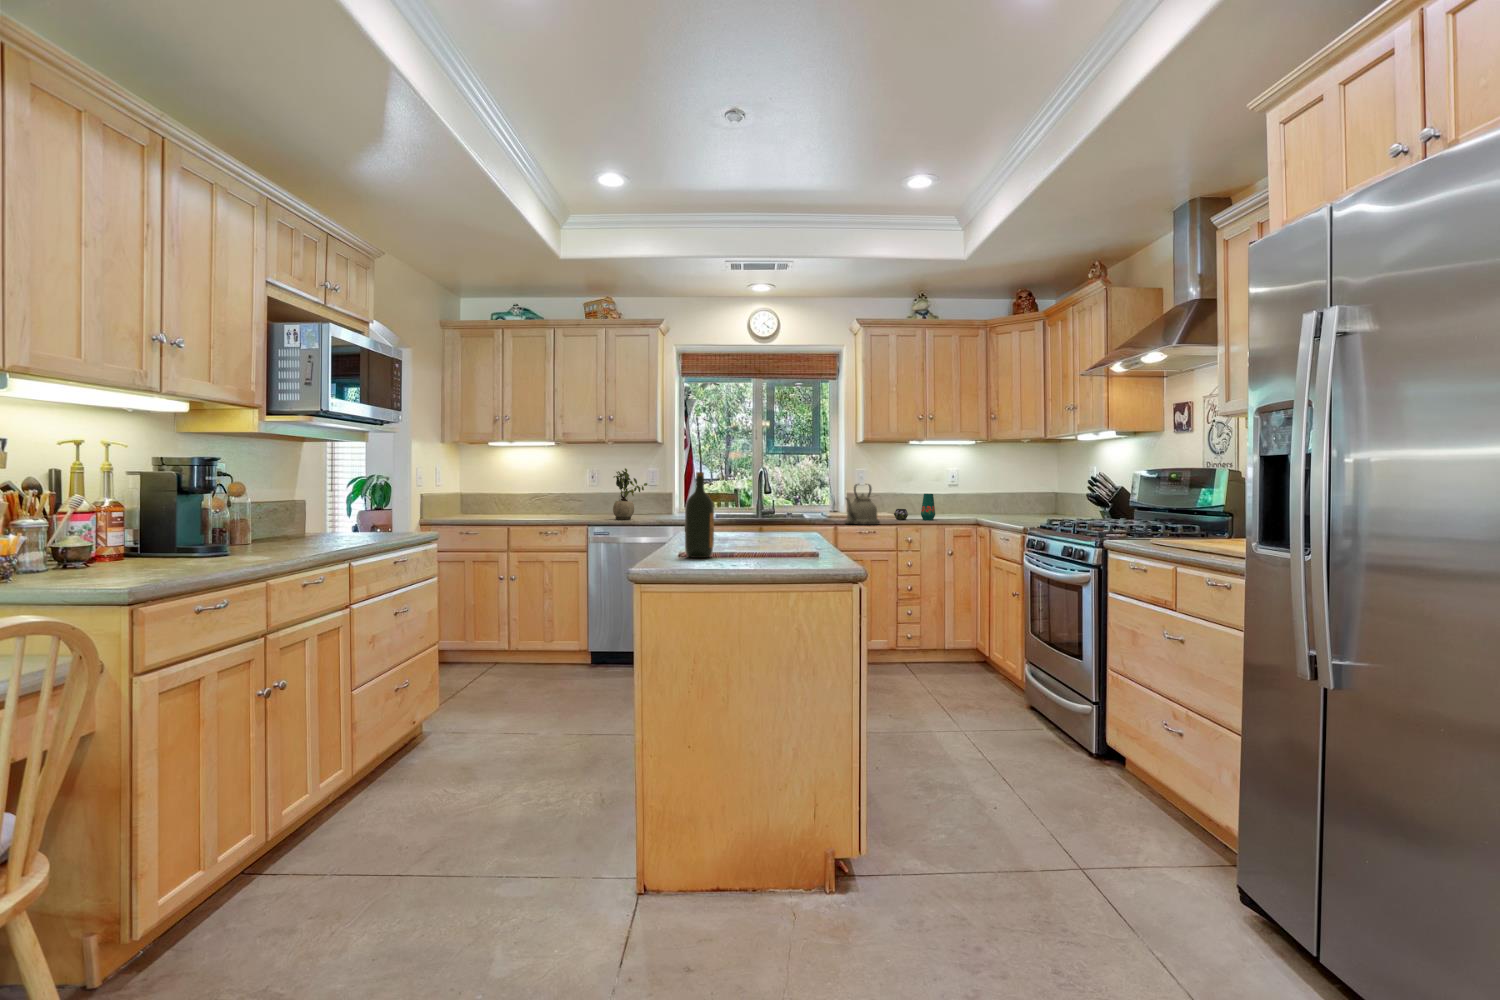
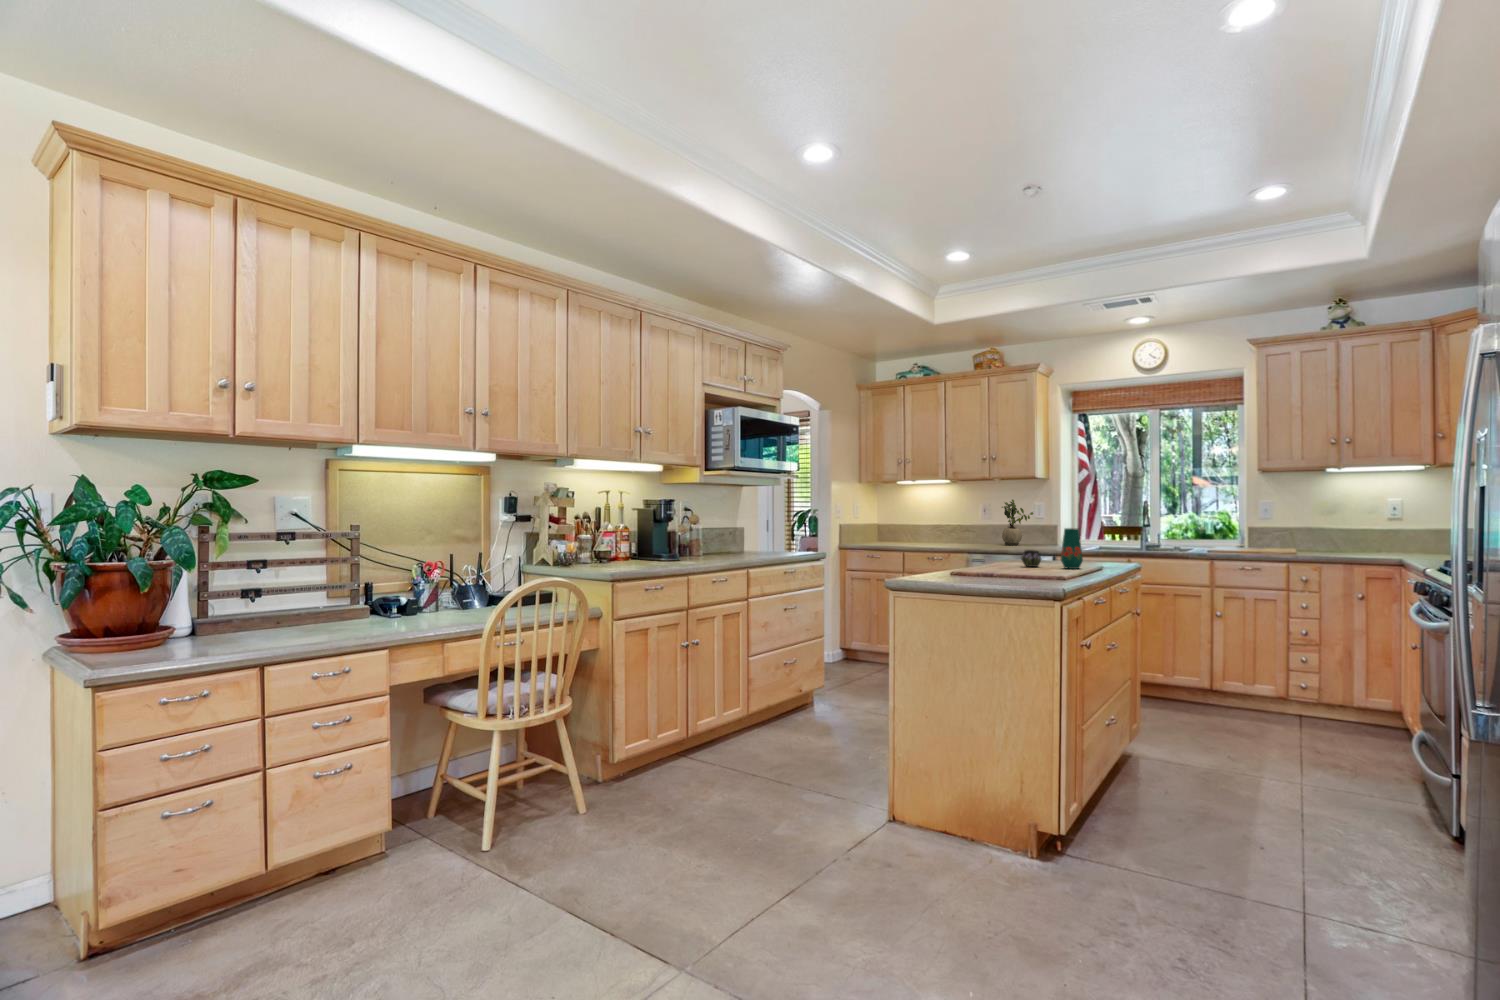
wine bottle: present [685,472,714,558] -> none [974,502,999,574]
kettle: present [844,484,880,525] -> none [1228,510,1277,554]
vase: present [894,494,935,520] -> present [1021,528,1083,569]

